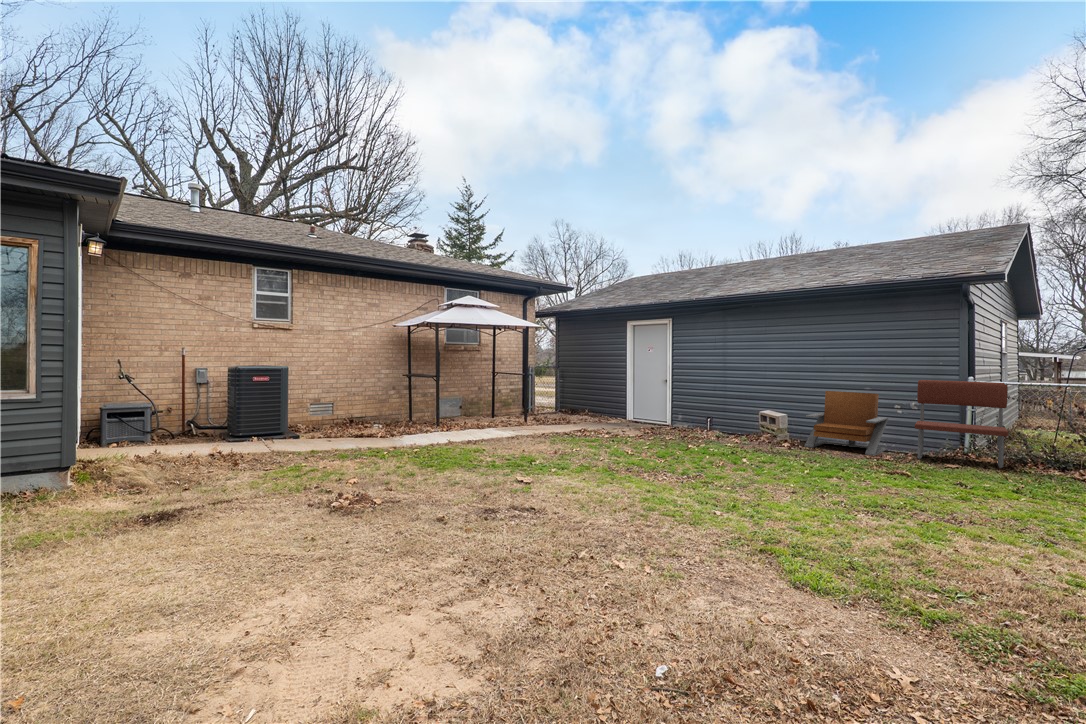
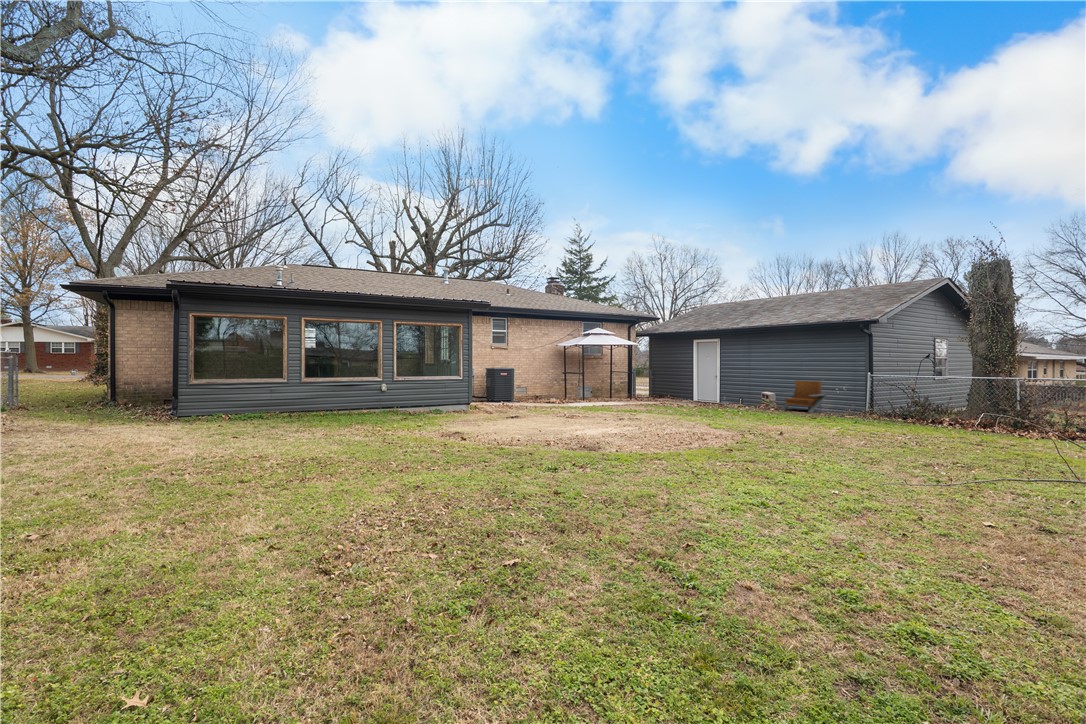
bench: present [915,380,1009,468] -> none [830,374,877,417]

